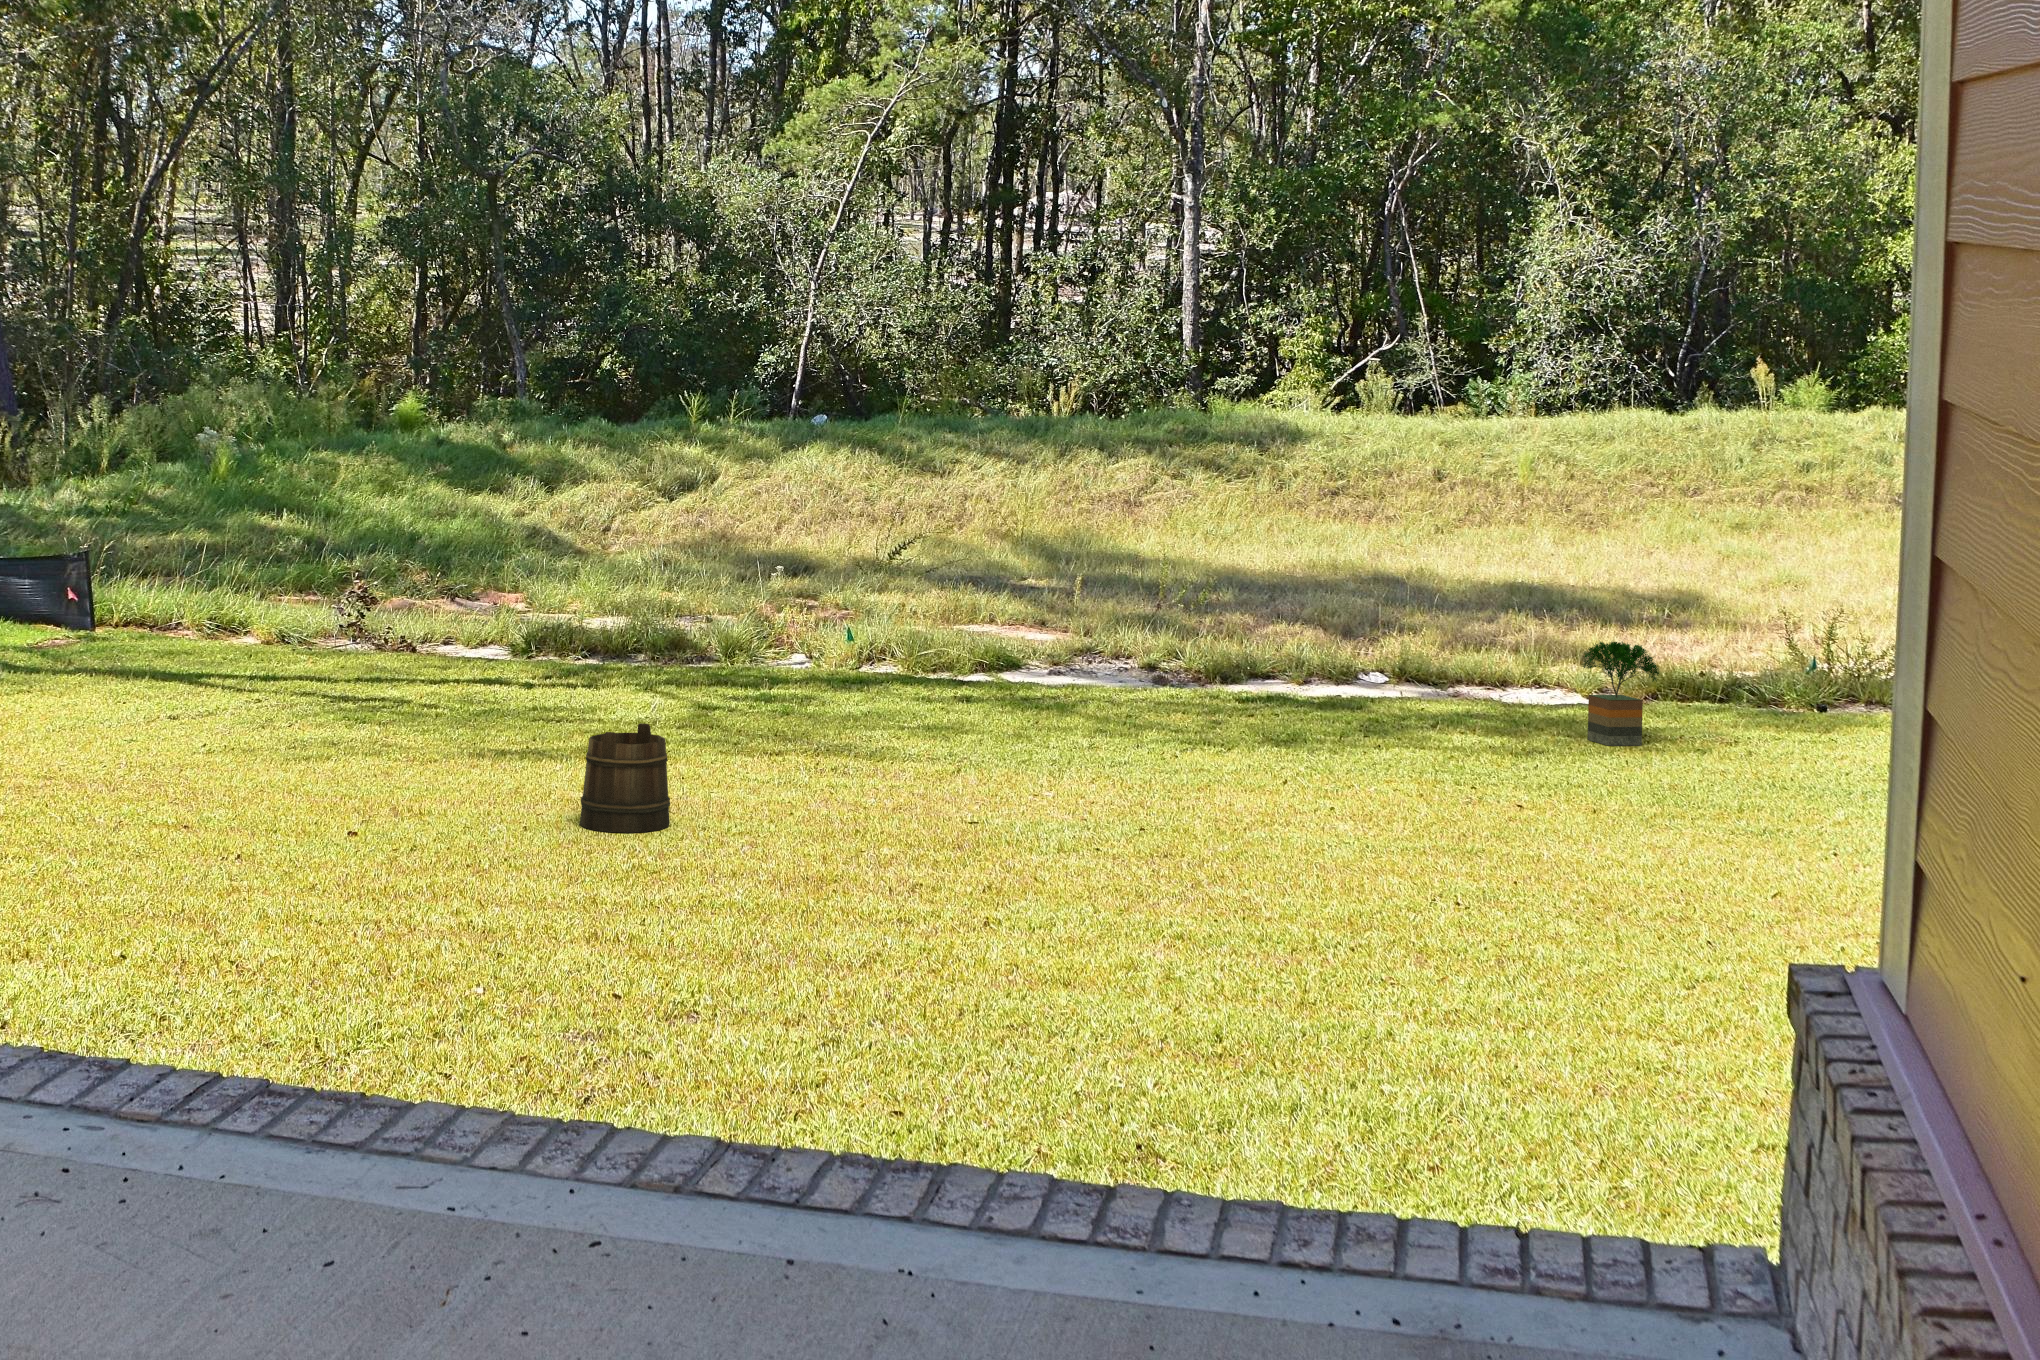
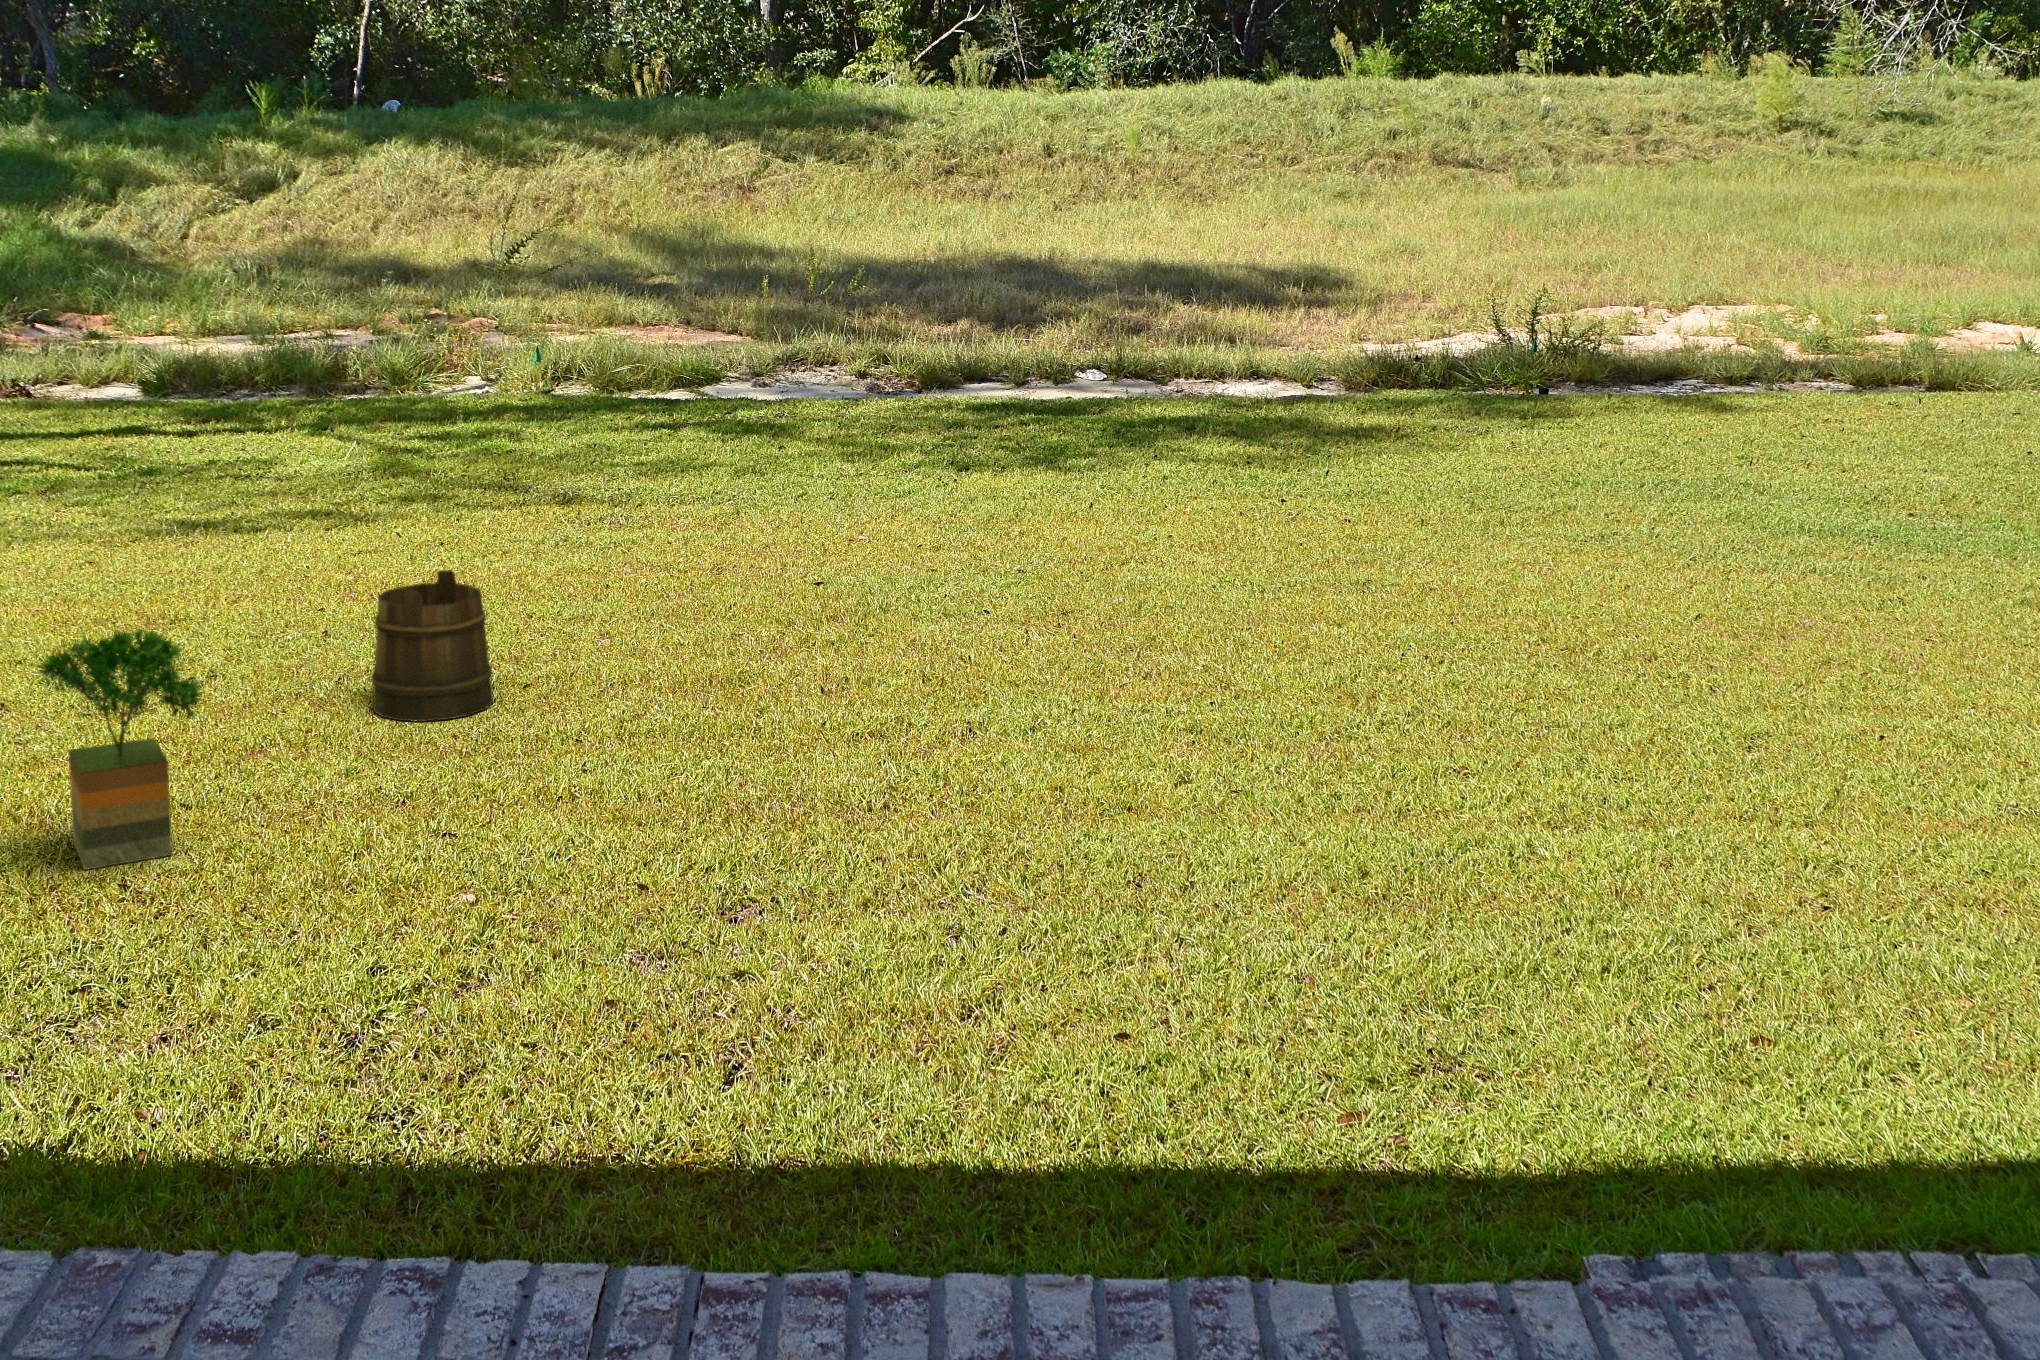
potted tree: present [1582,641,1660,746] -> present [37,629,202,870]

